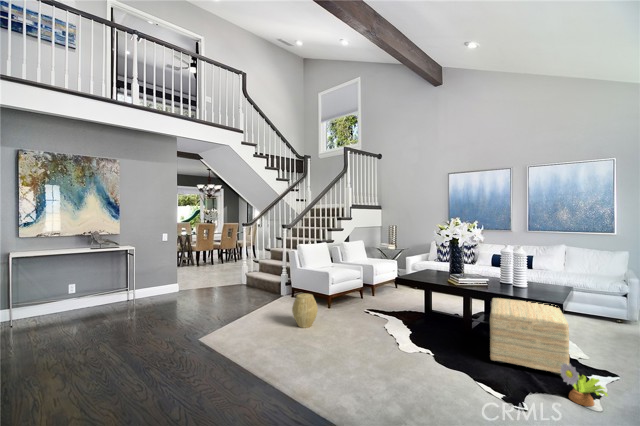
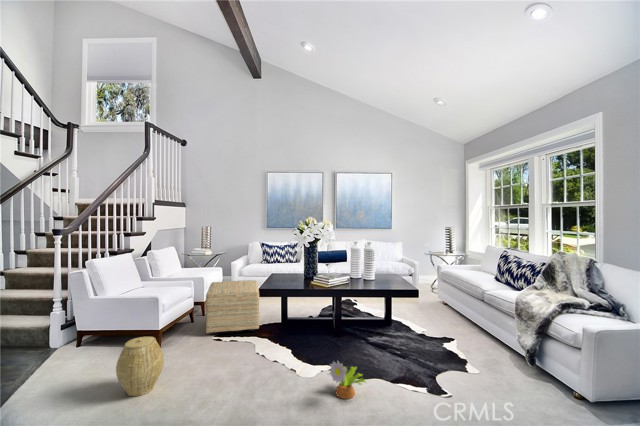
ottoman: present [490,298,569,375] -> present [206,280,259,334]
decorative plant: present [560,363,608,406] -> present [330,361,366,399]

